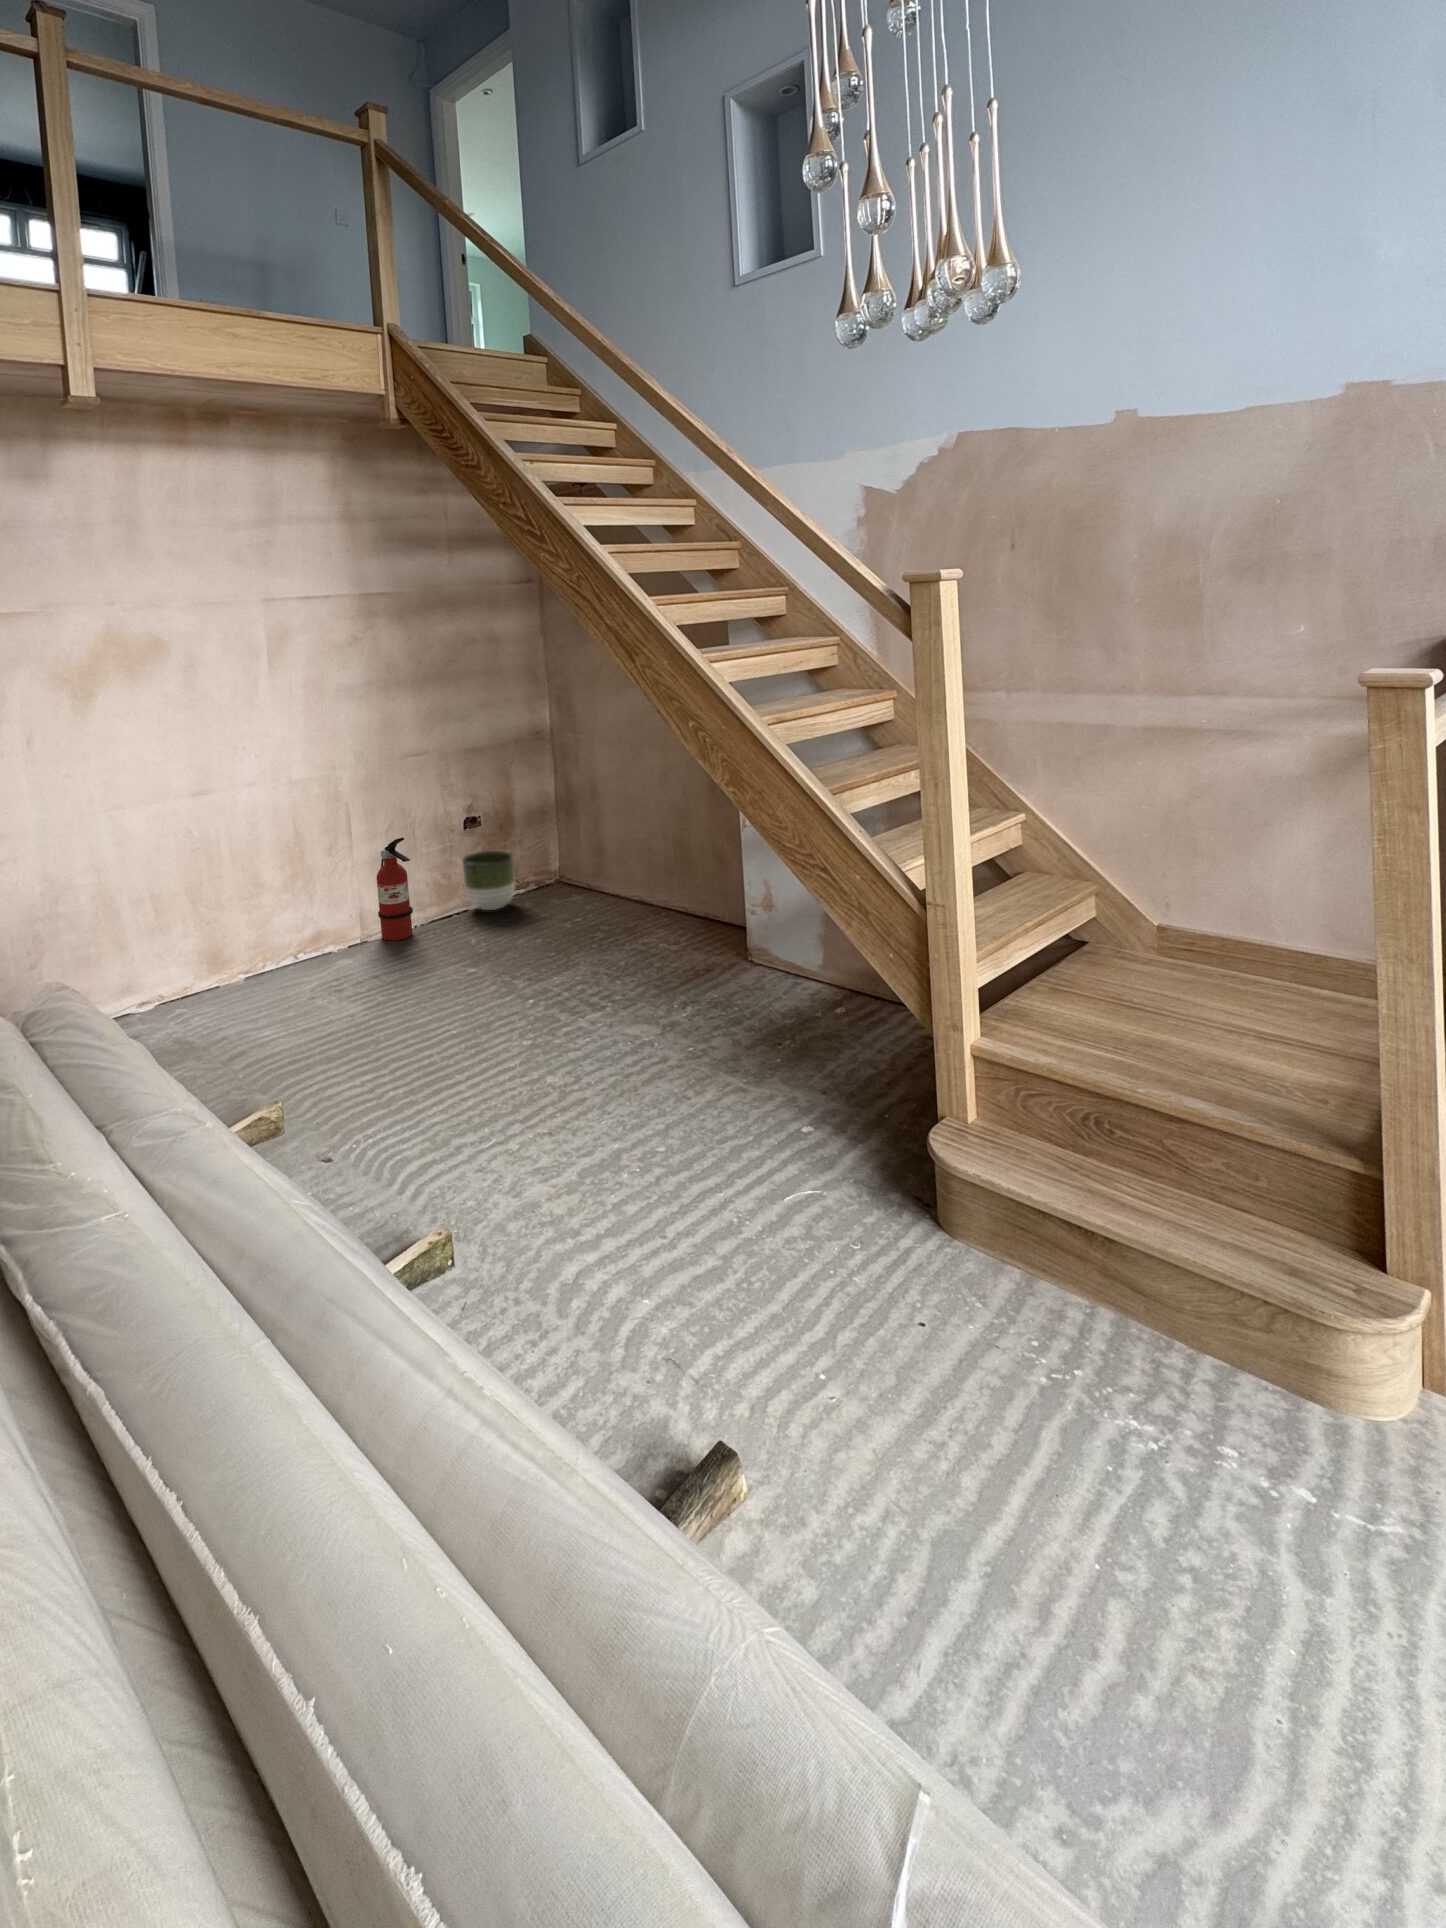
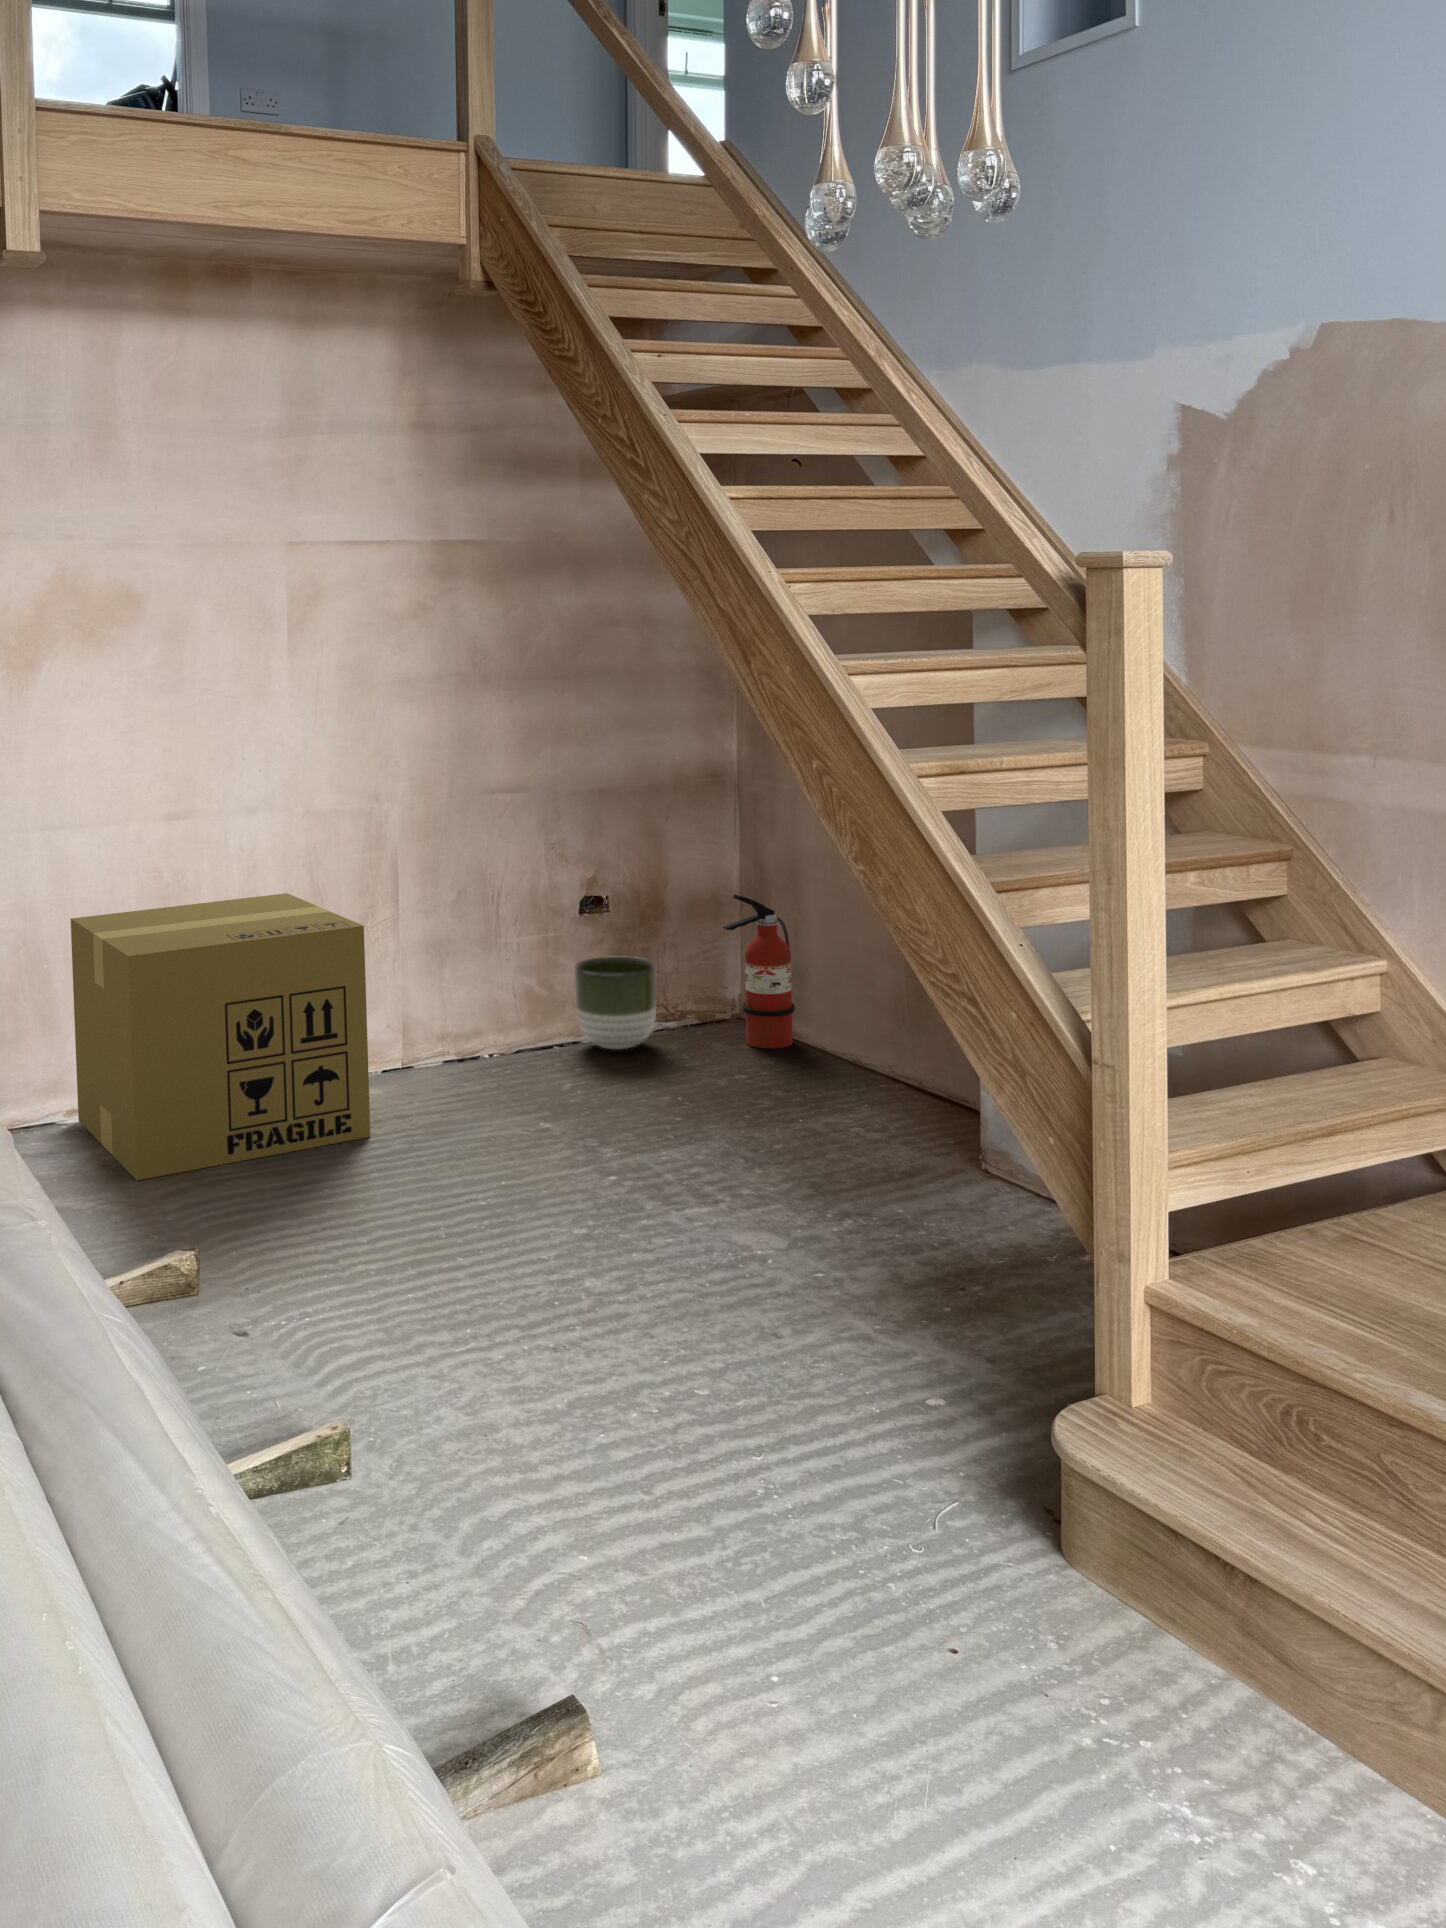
cardboard box: none [131,835,358,1049] -> present [71,893,370,1180]
fire extinguisher: present [377,838,413,940] -> present [723,895,795,1049]

